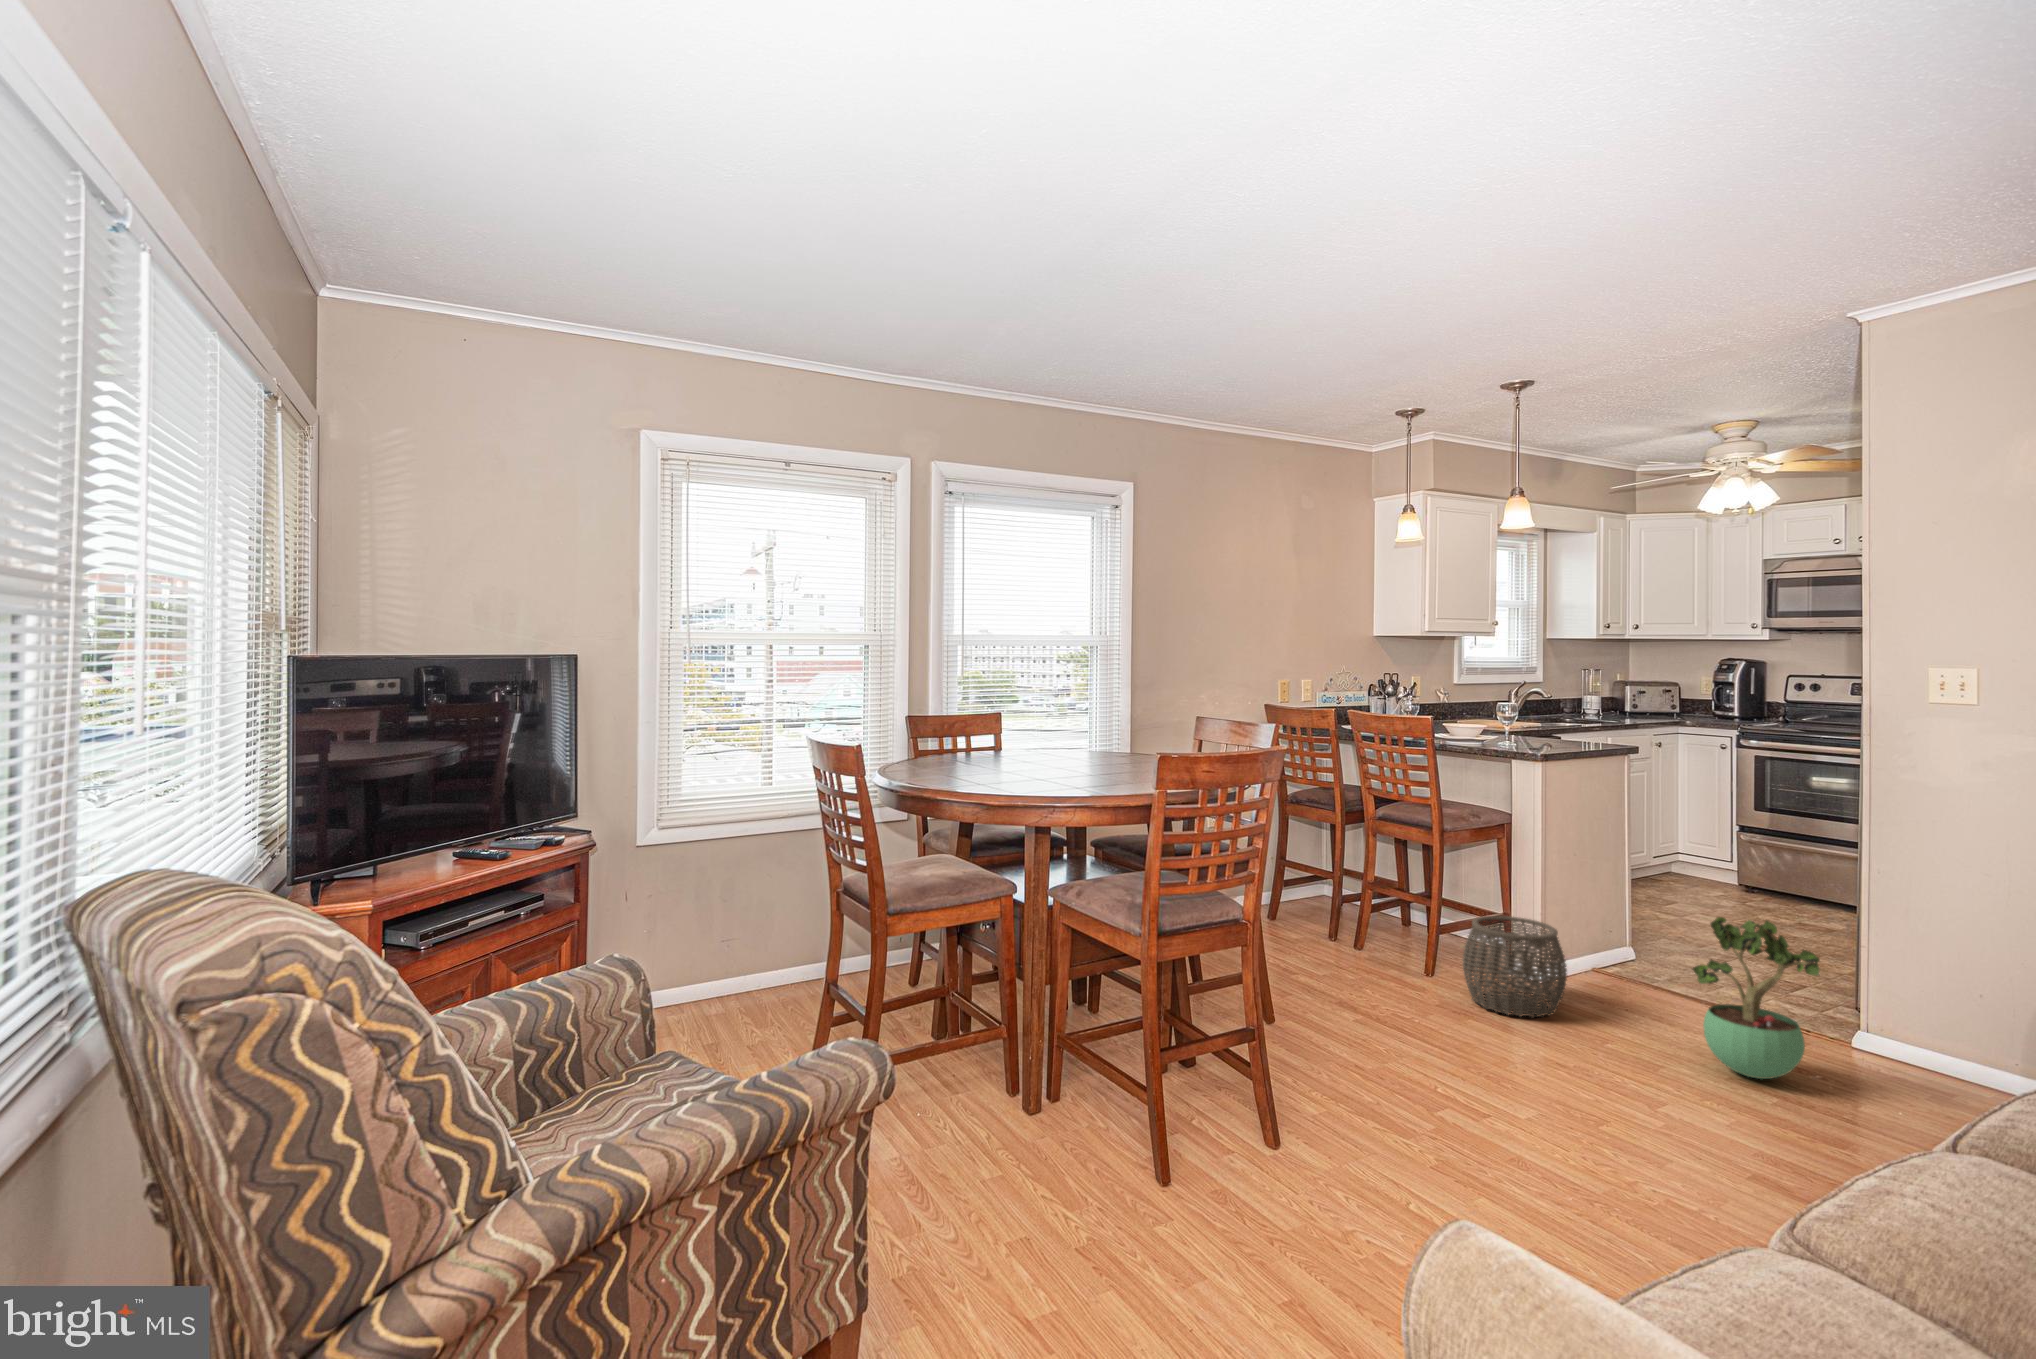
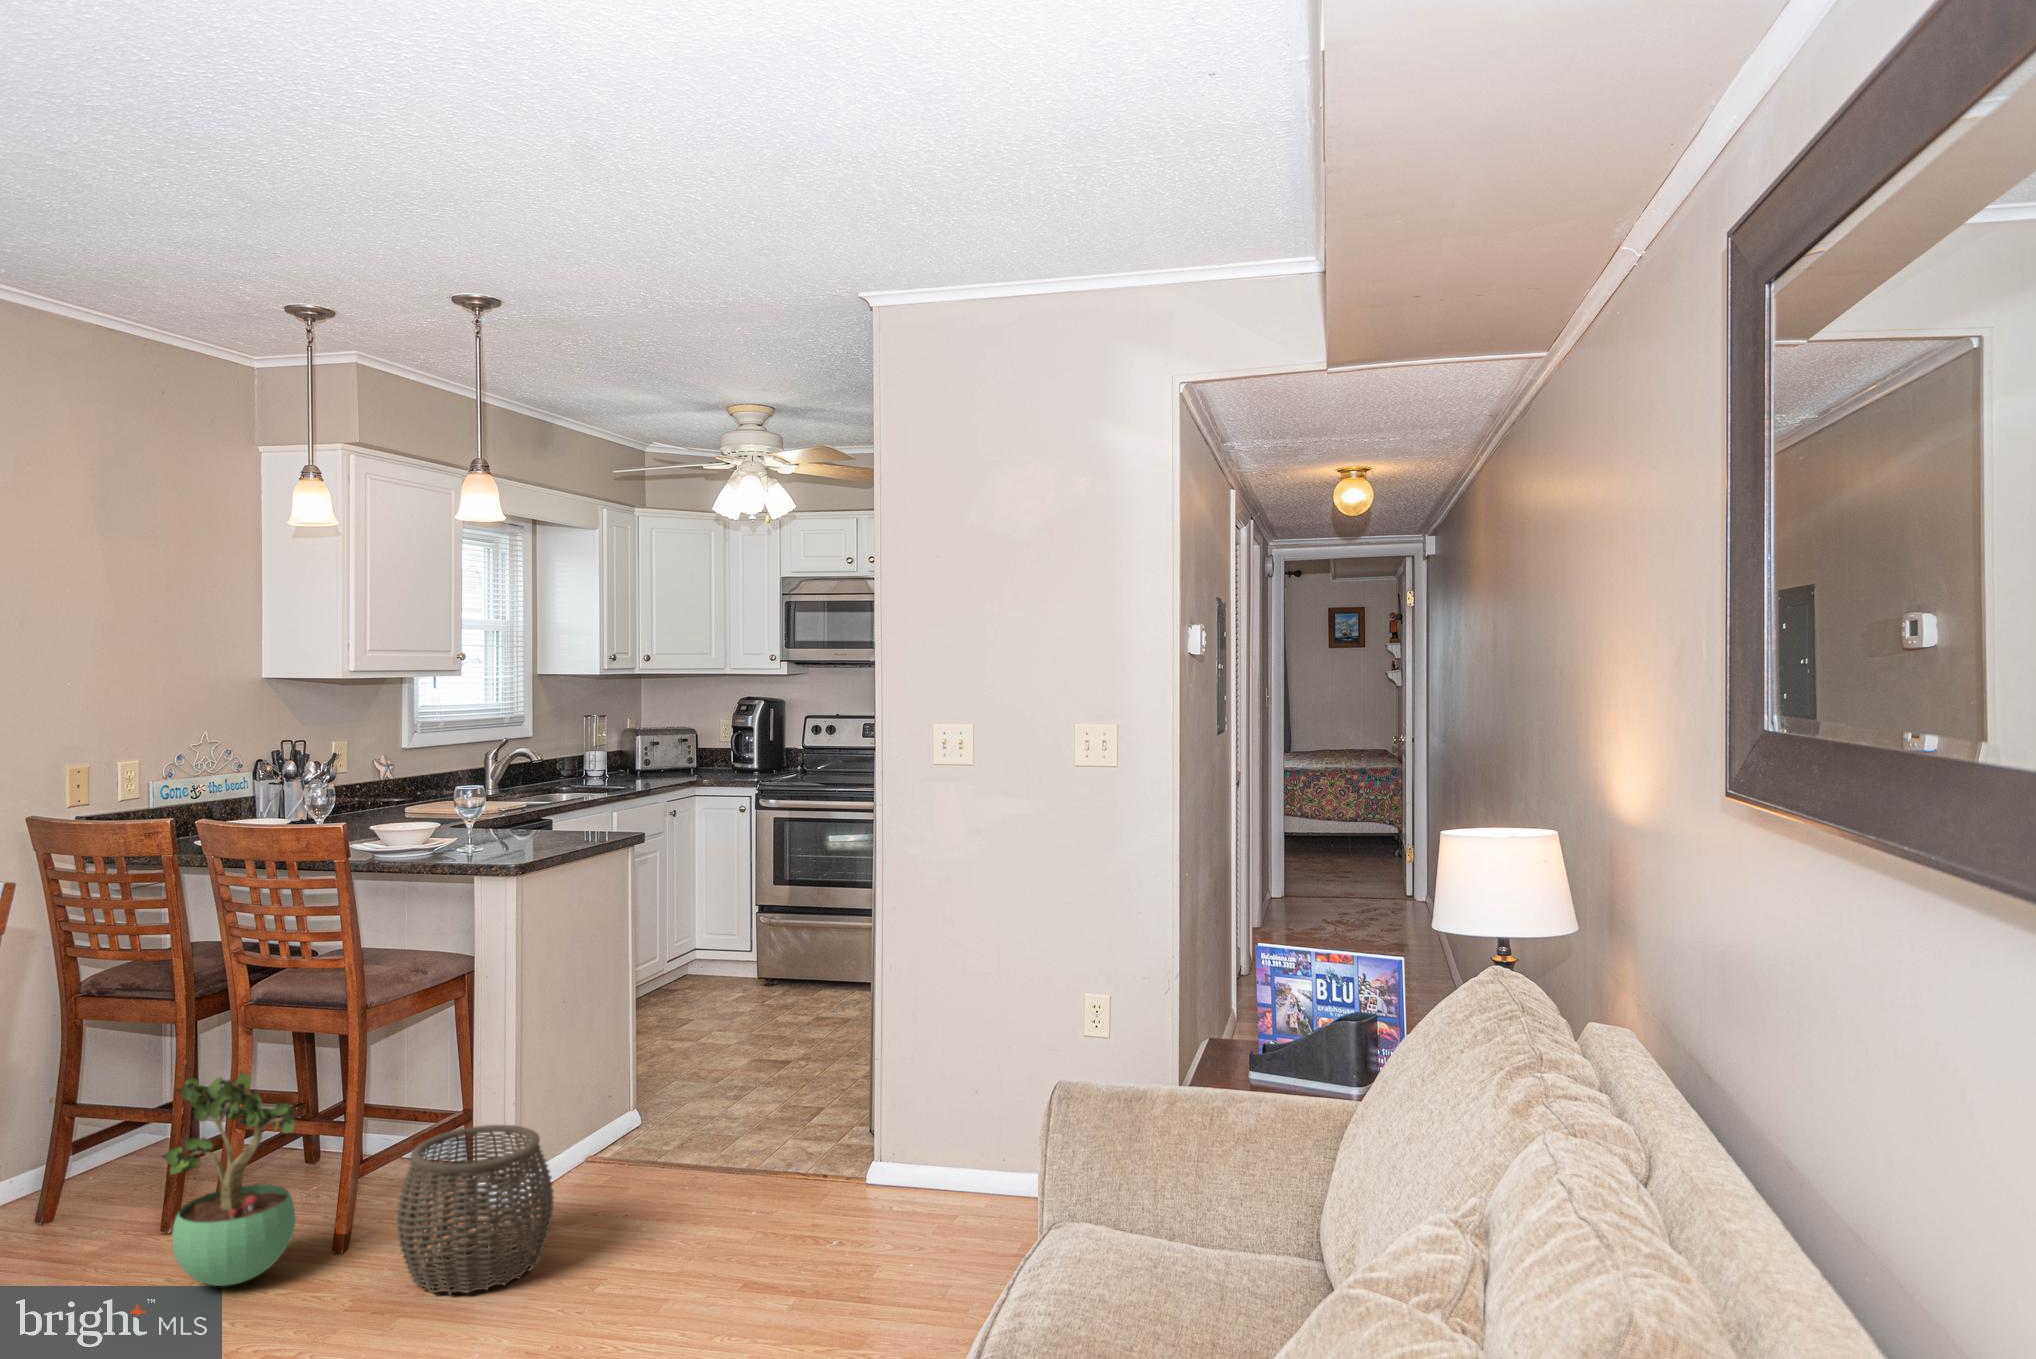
potted plant: present [1693,917,1820,1079] -> present [162,1071,296,1286]

